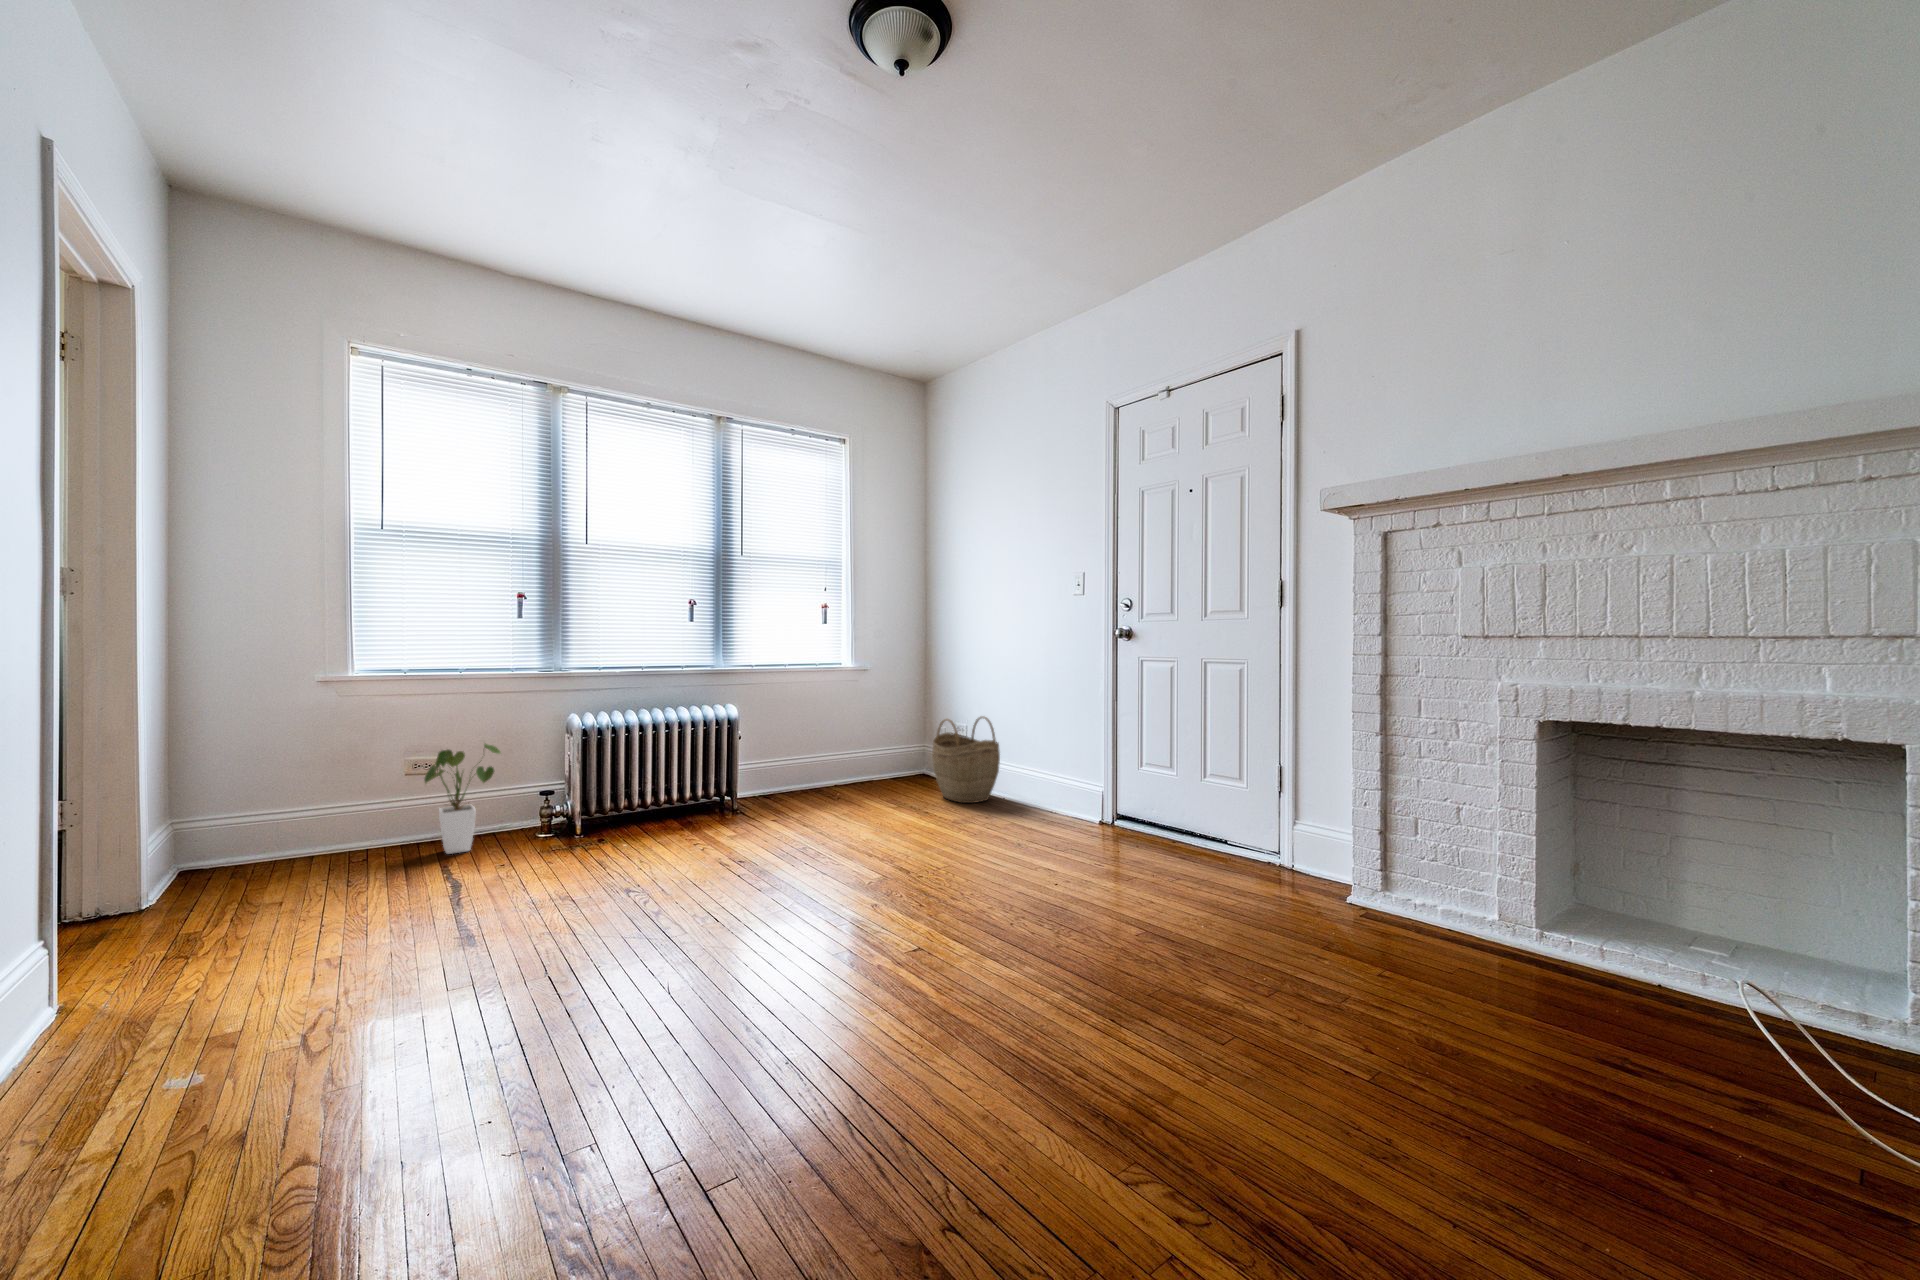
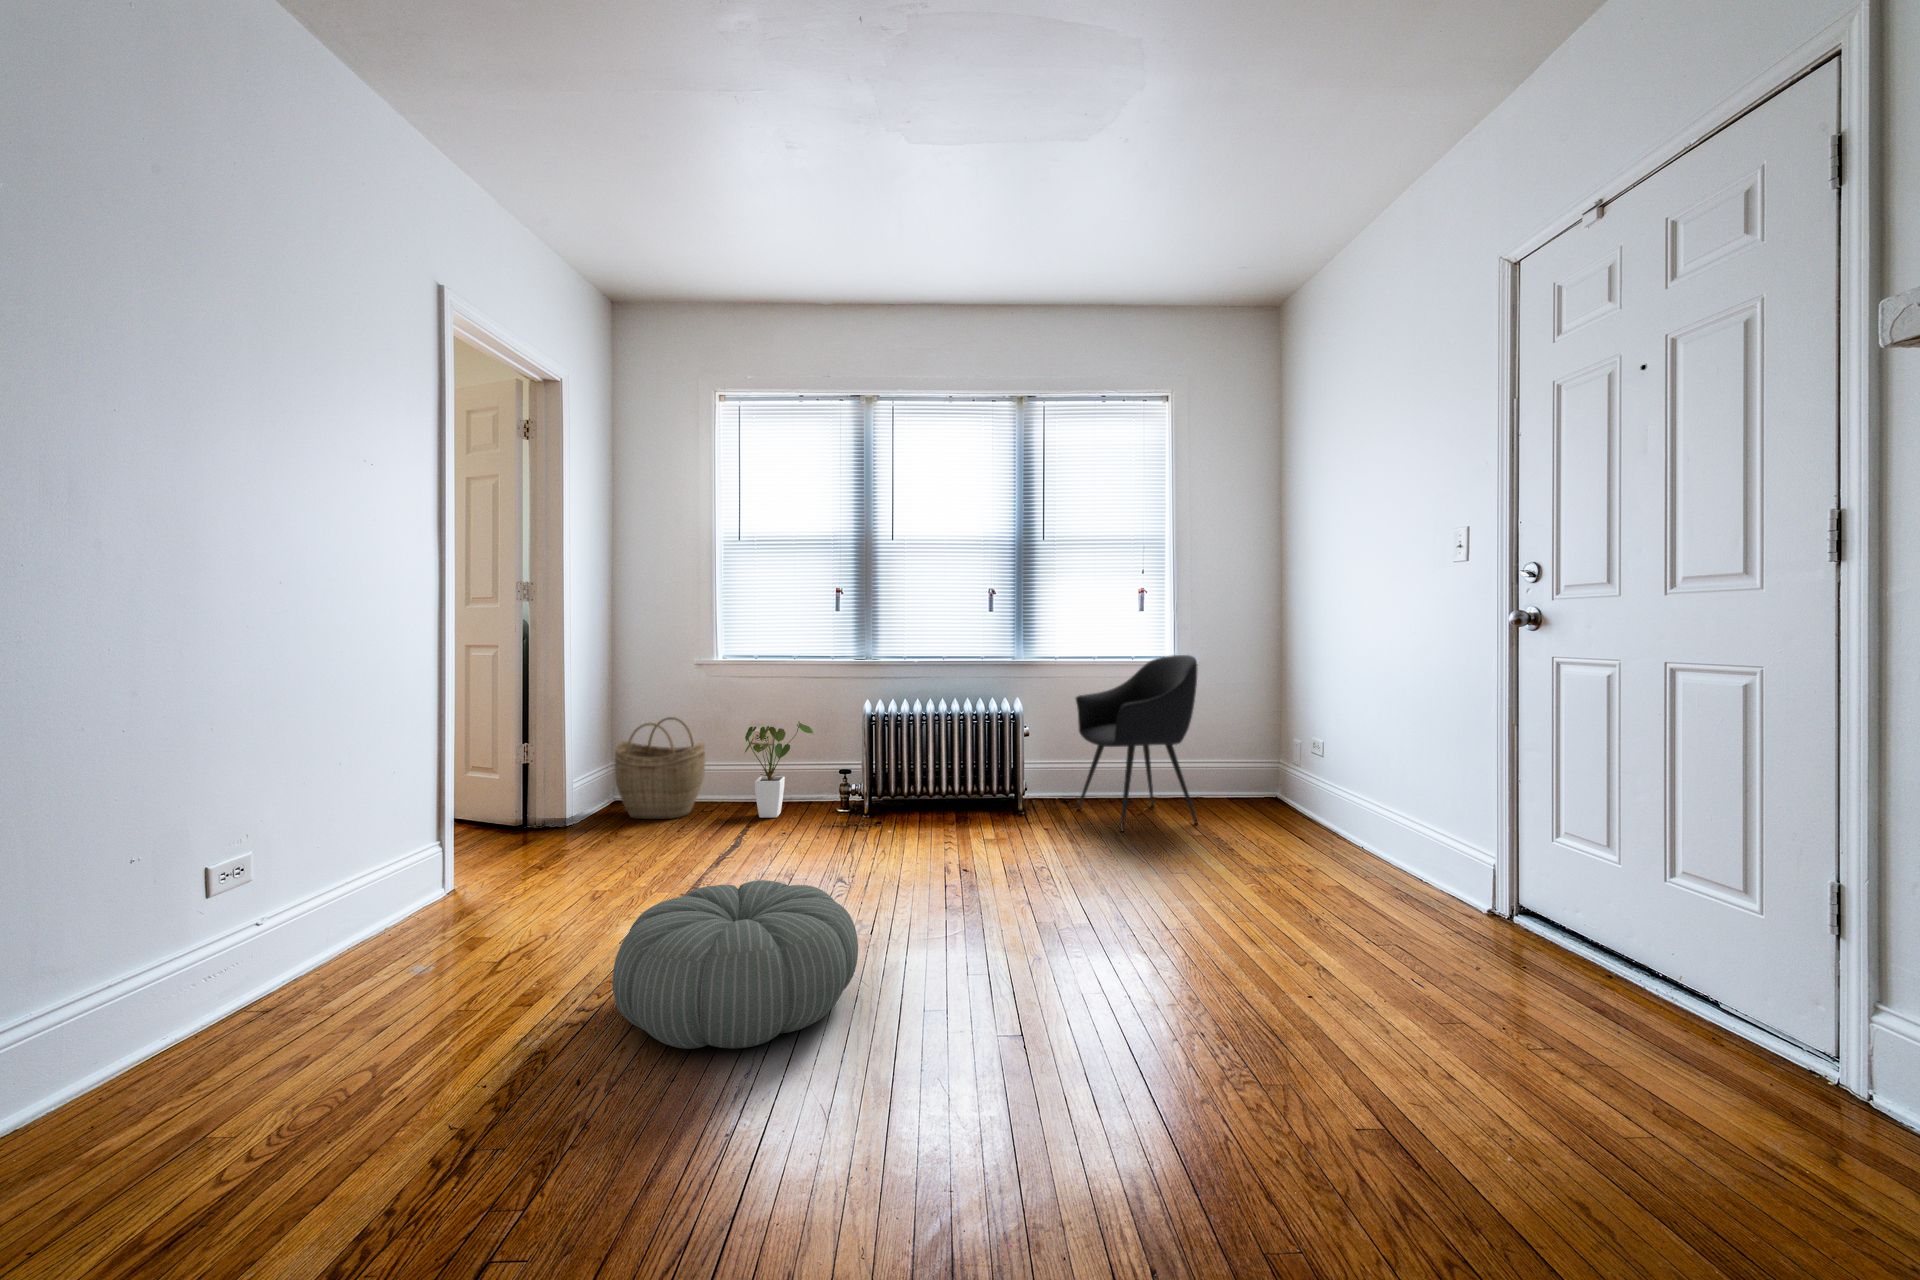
armchair: none [776,660,885,812] -> present [1076,655,1198,832]
woven basket: present [932,716,1000,803] -> present [614,717,705,819]
pouf: none [568,875,798,1025] -> present [612,880,858,1049]

